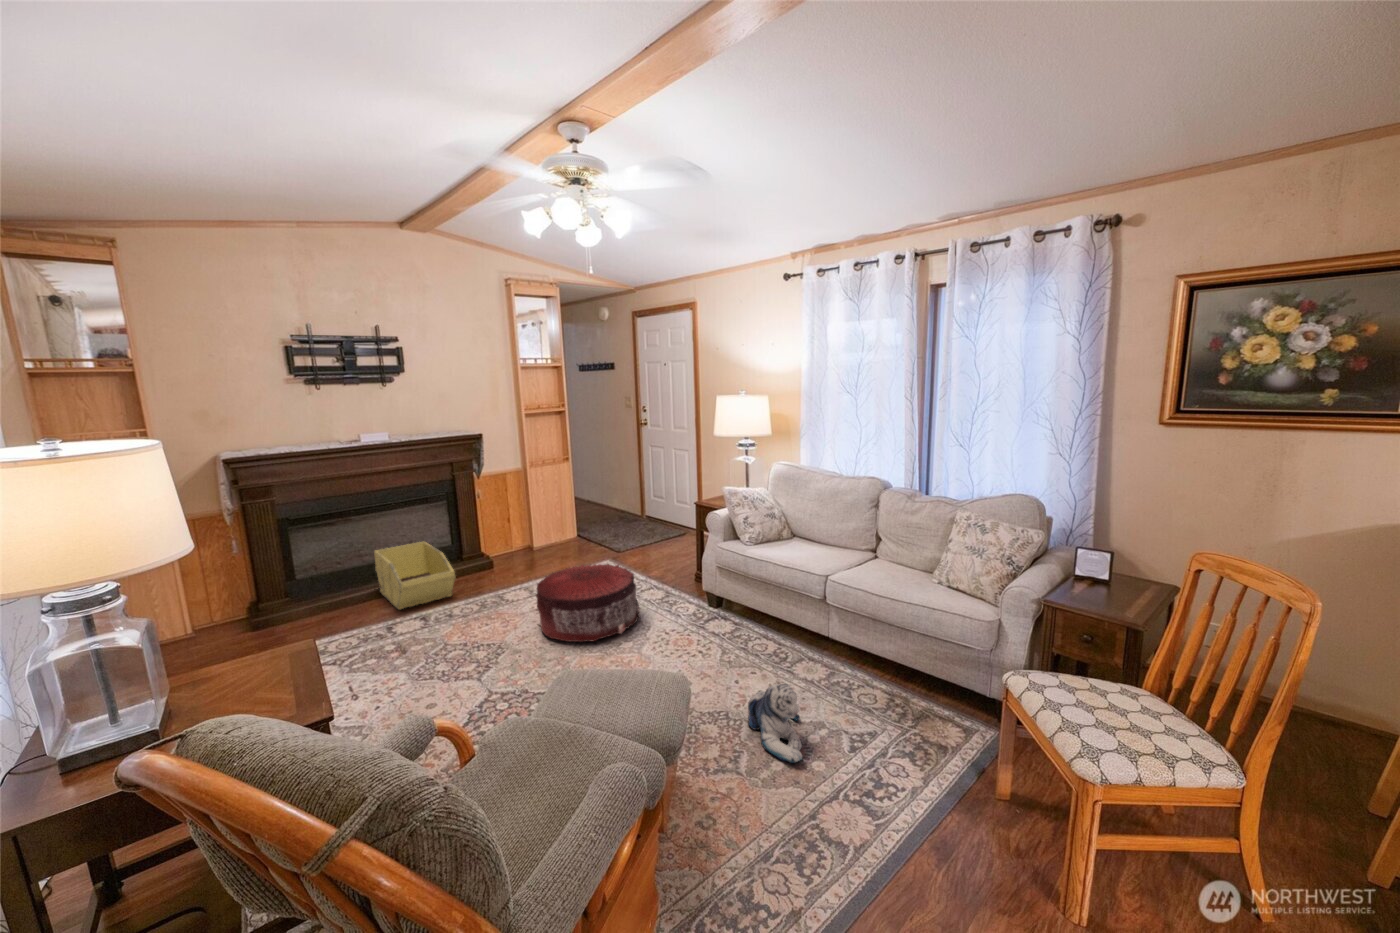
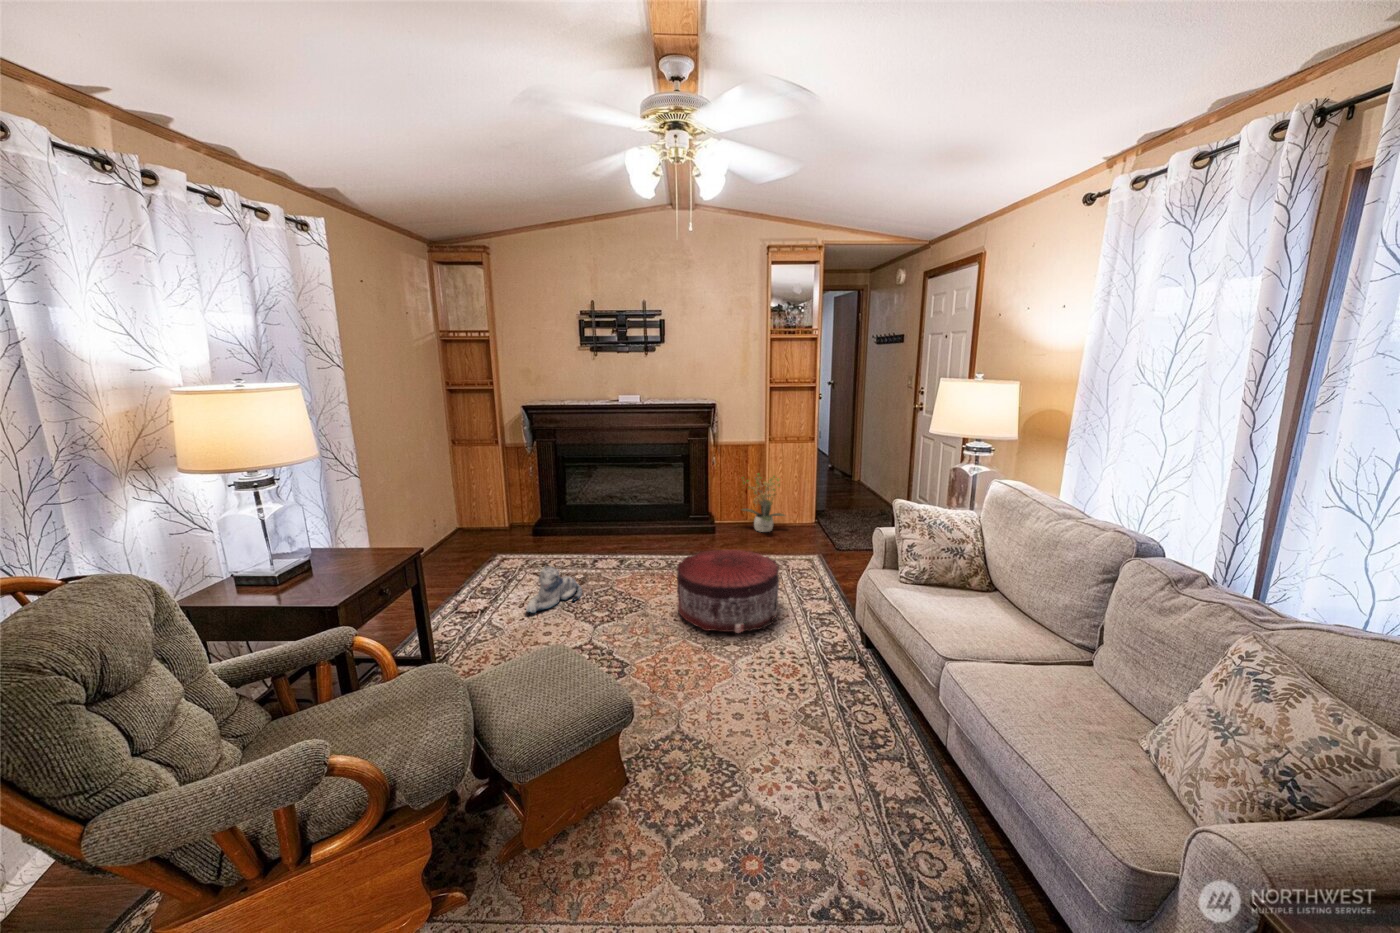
potted plant: none [508,498,560,556] -> present [742,473,785,532]
storage bin: present [374,542,456,609] -> none [613,494,664,548]
plush toy: present [748,683,802,763] -> present [526,566,582,613]

